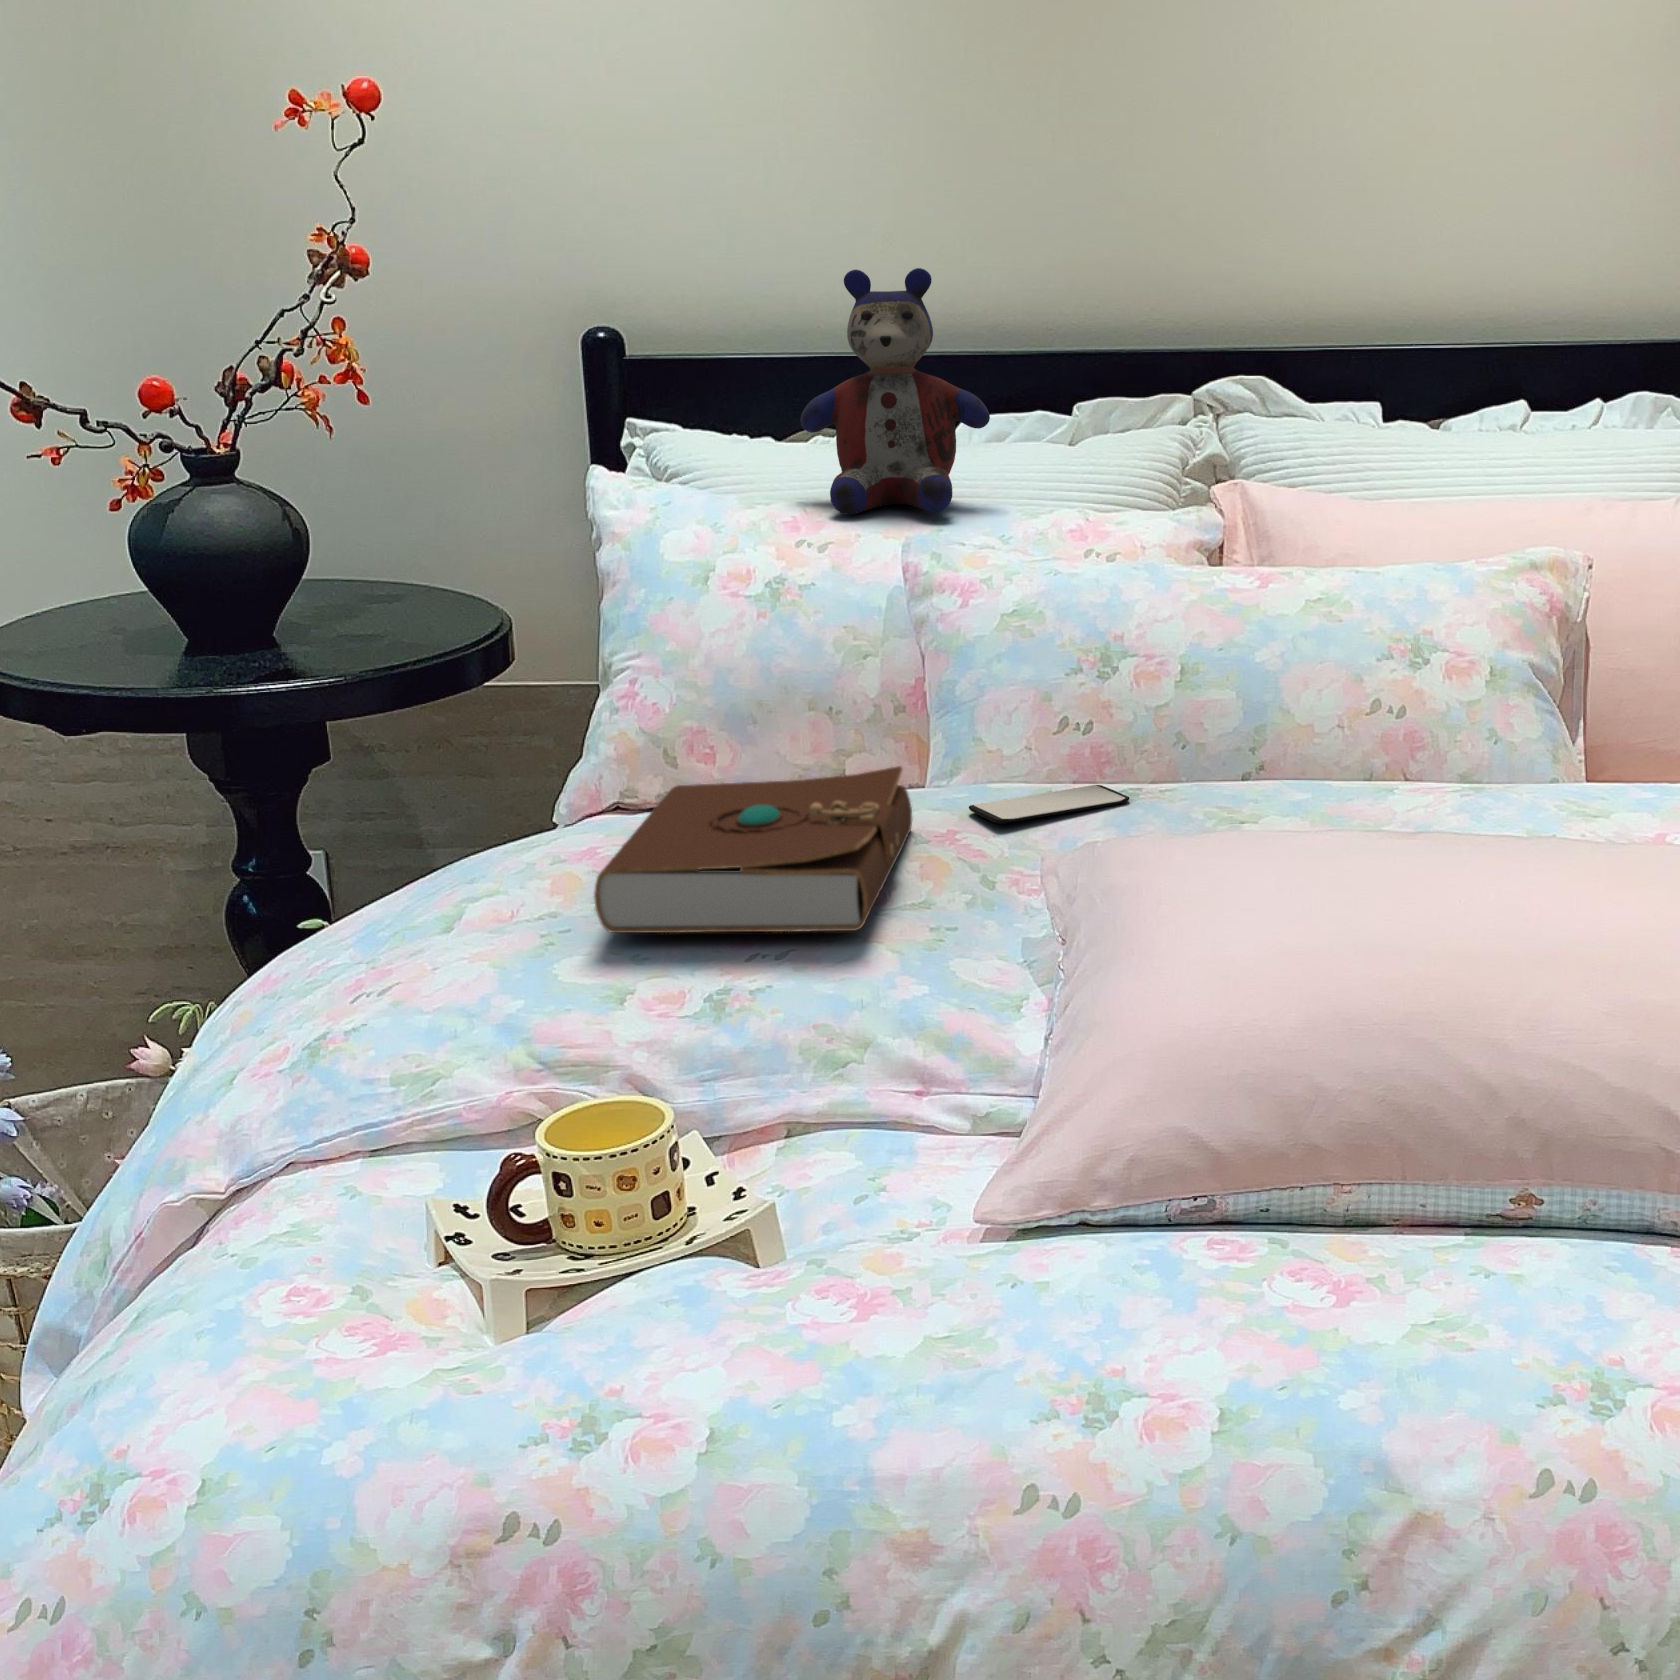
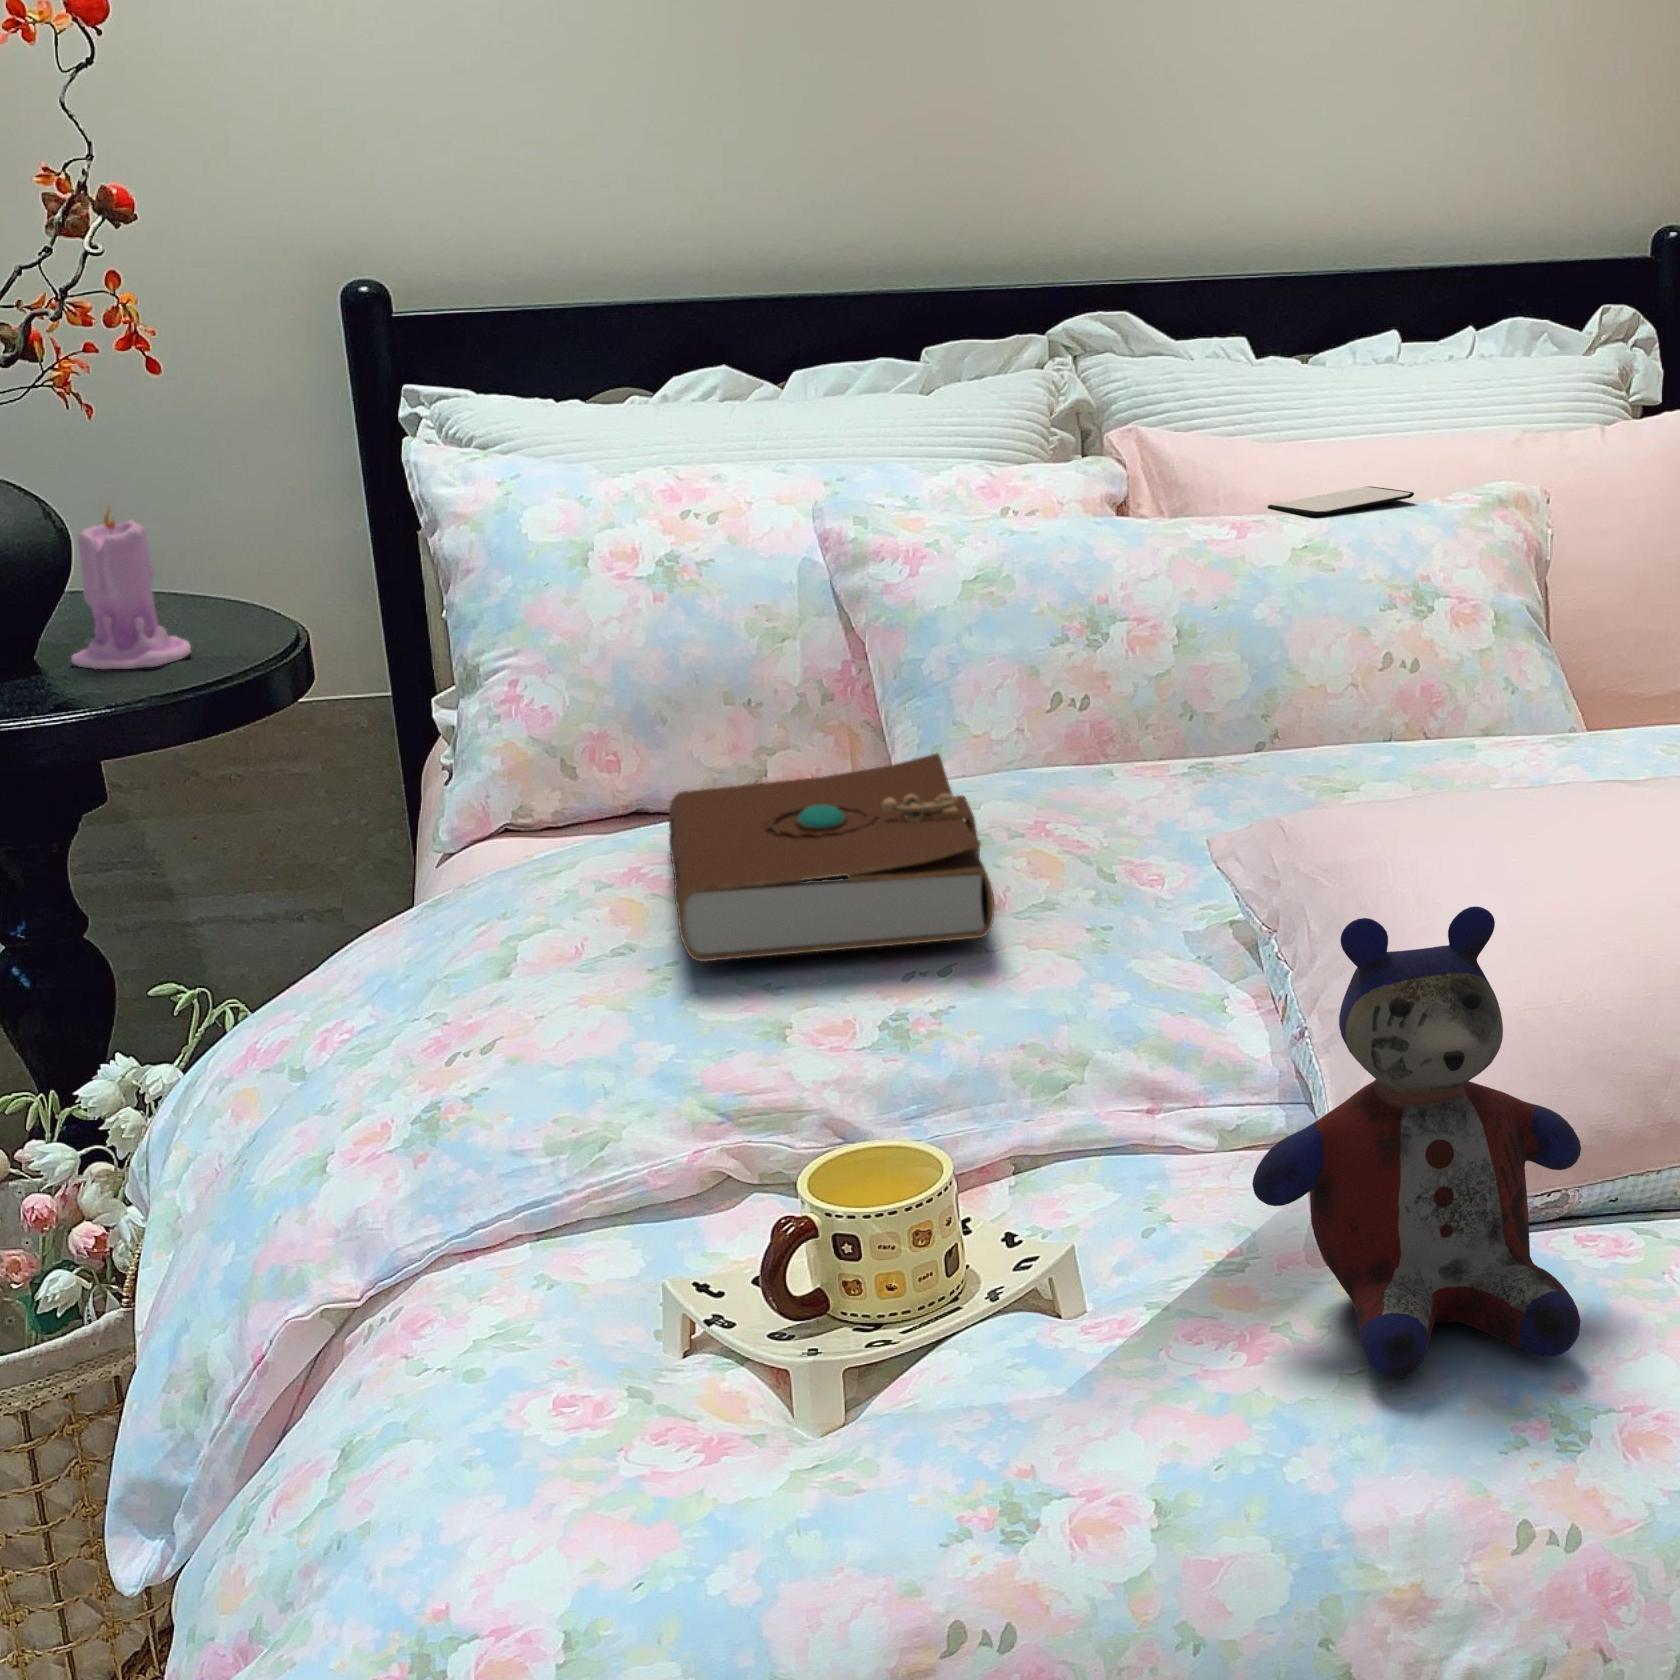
stuffed bear: present [800,268,990,514] -> present [1252,906,1581,1379]
candle: none [306,511,407,651] -> present [71,509,191,669]
smartphone: present [969,785,1130,823] -> present [1268,486,1414,516]

